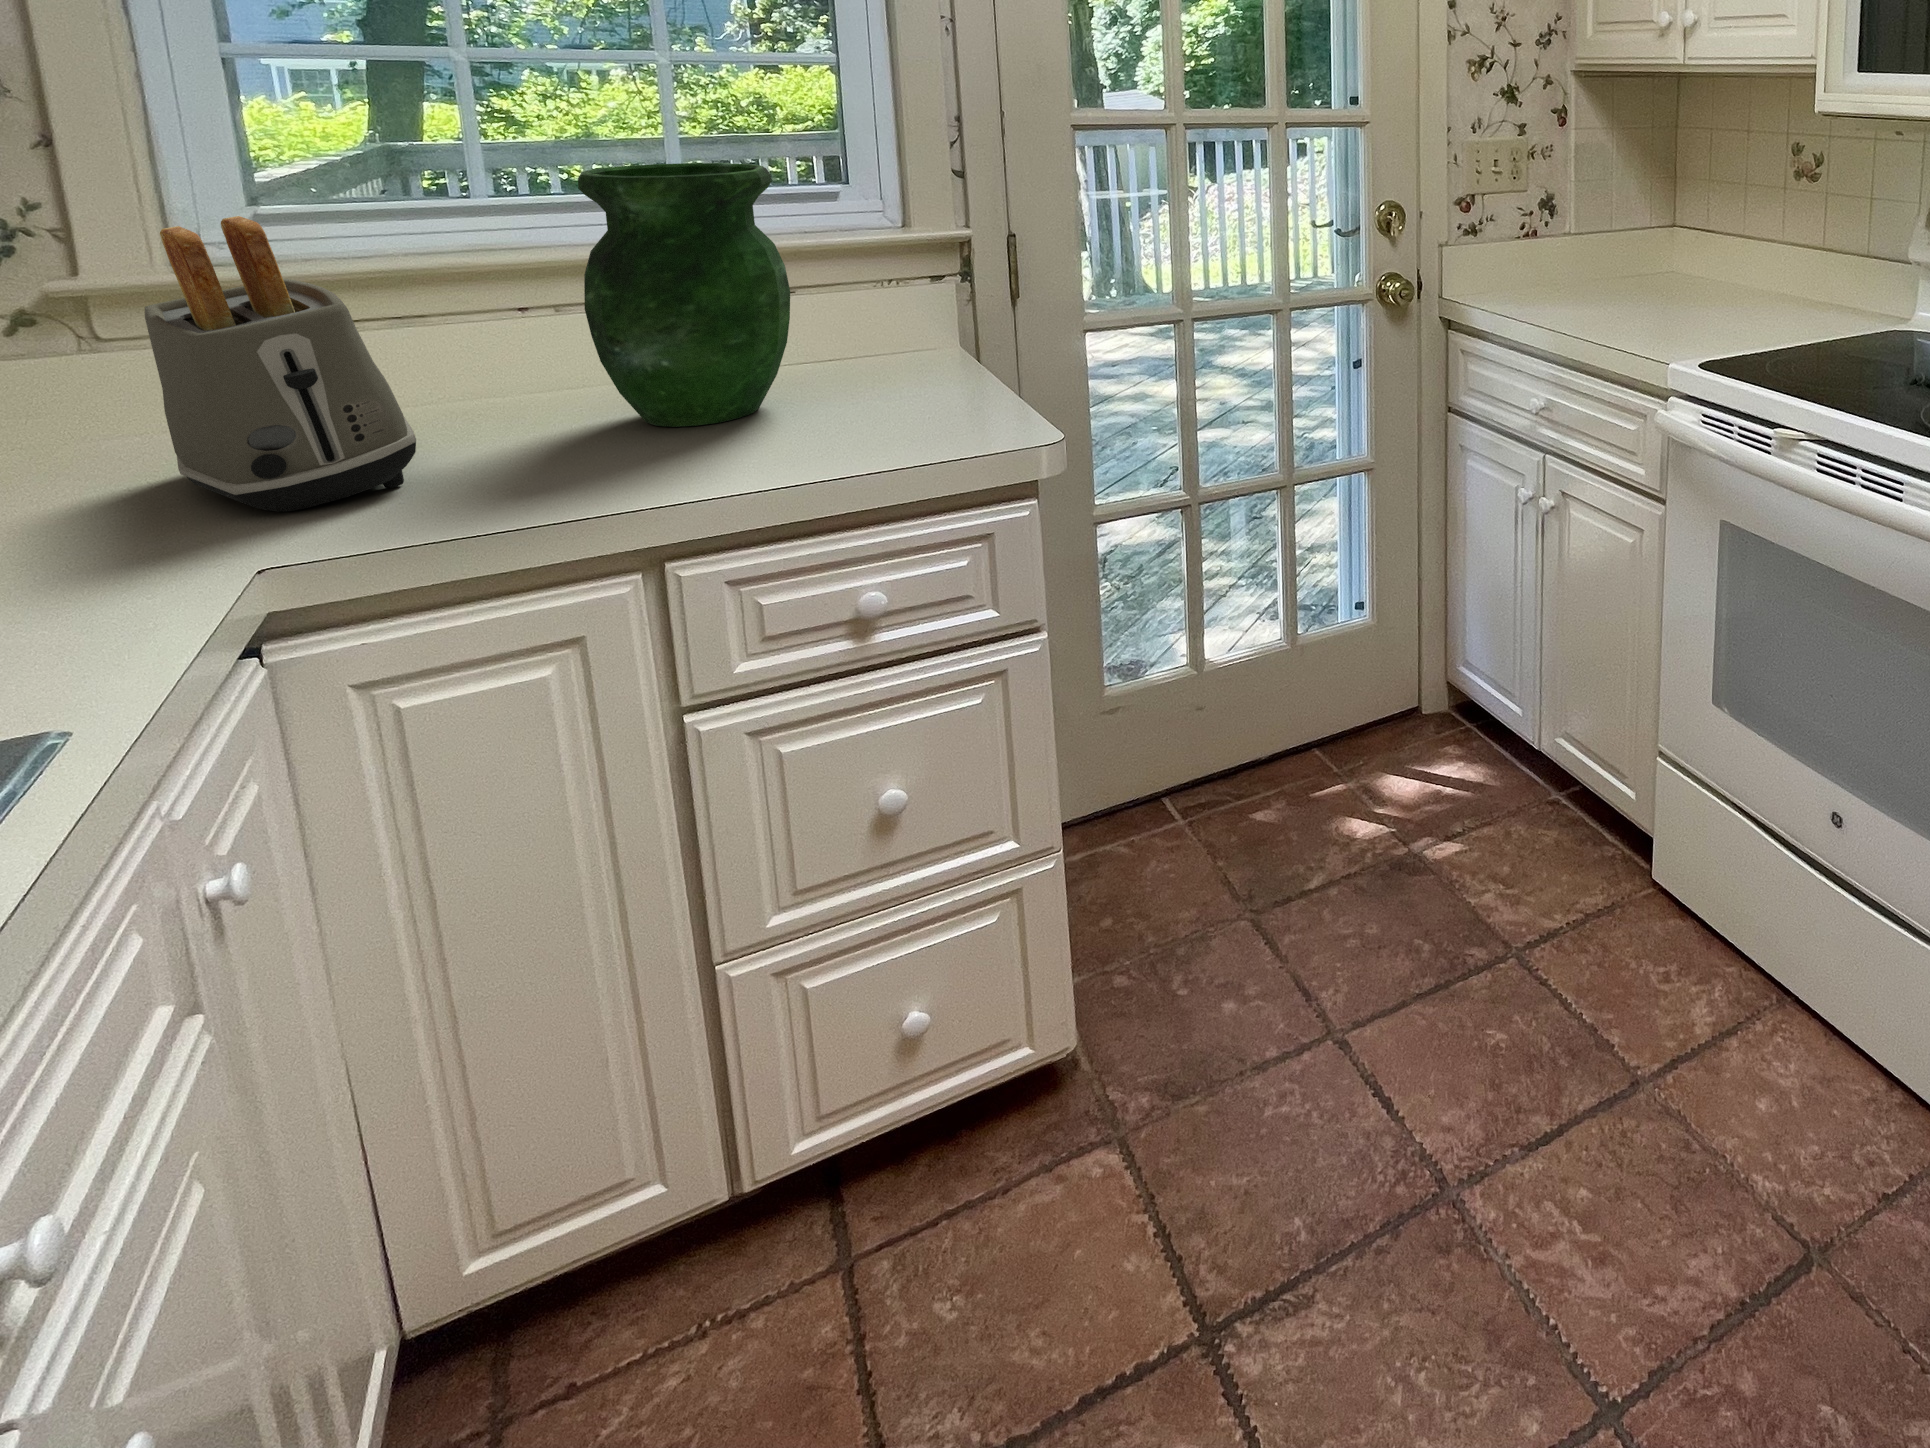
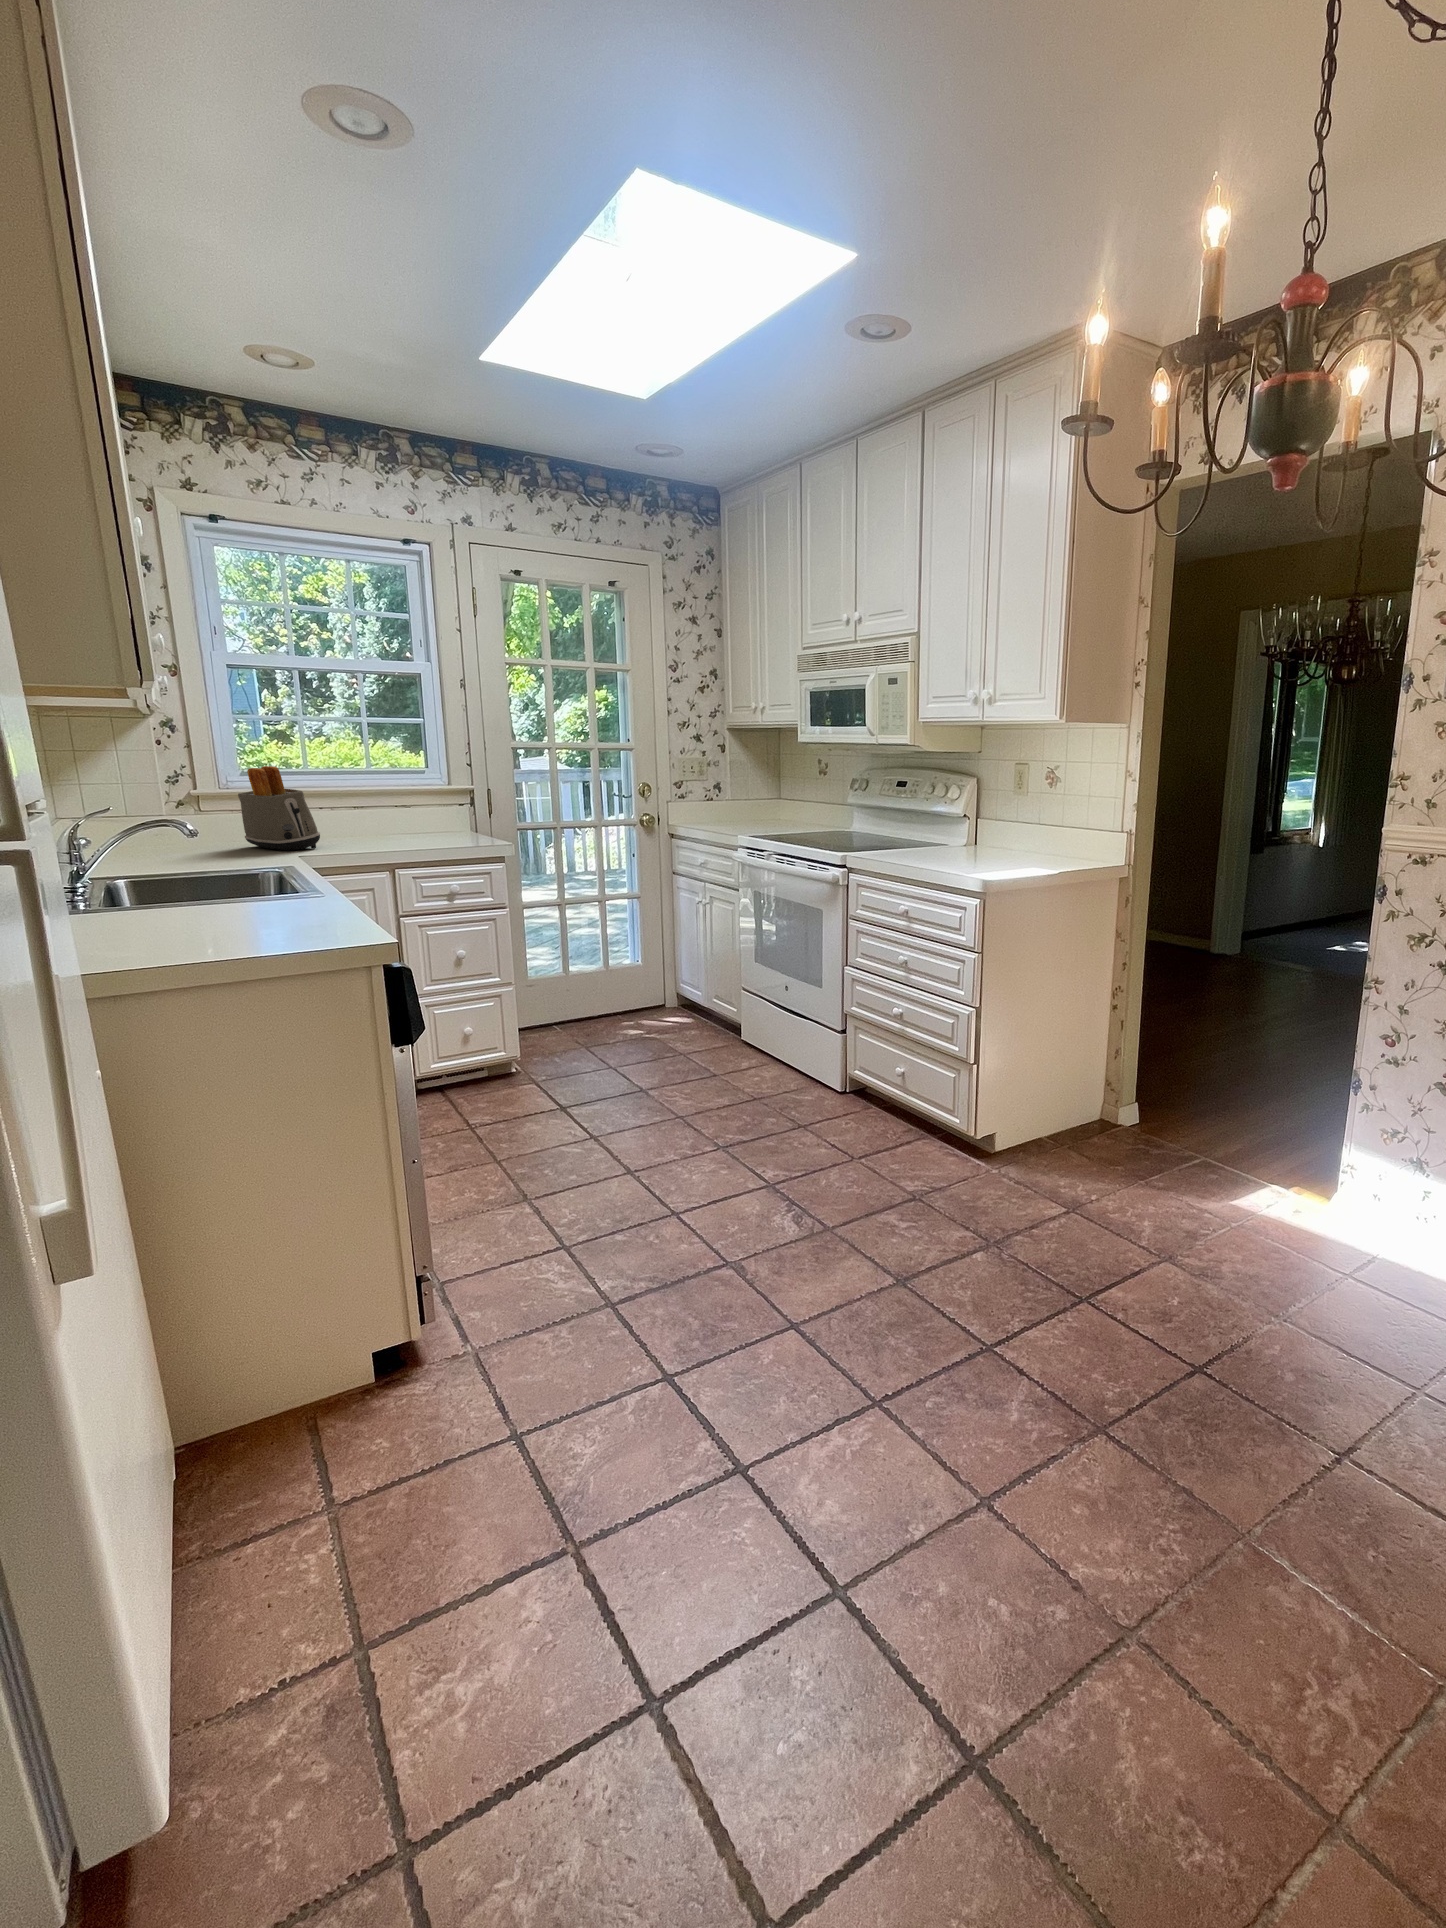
vase: present [578,163,790,427] -> none [354,756,420,842]

